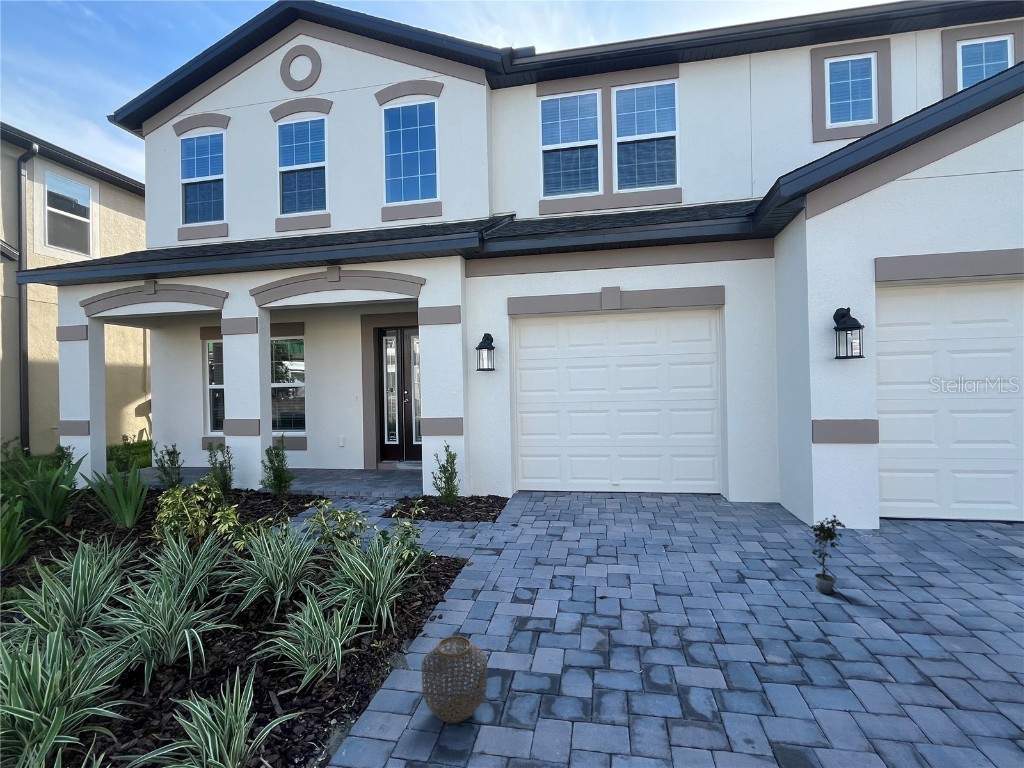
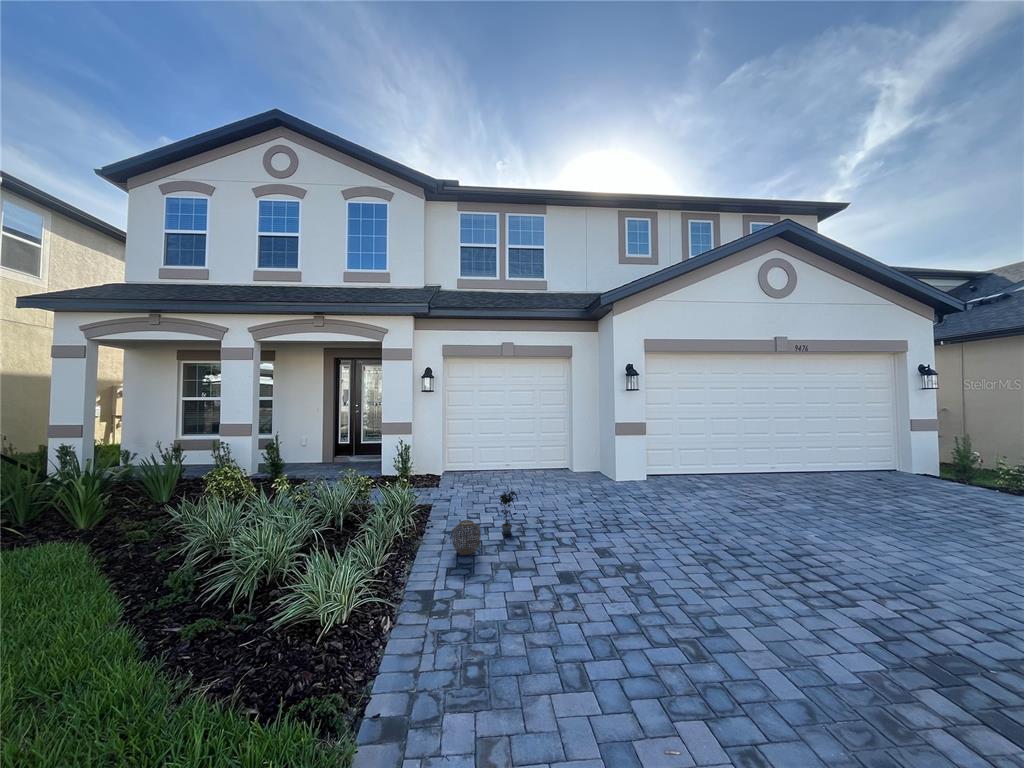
potted plant: present [808,515,846,594] -> present [499,488,517,535]

